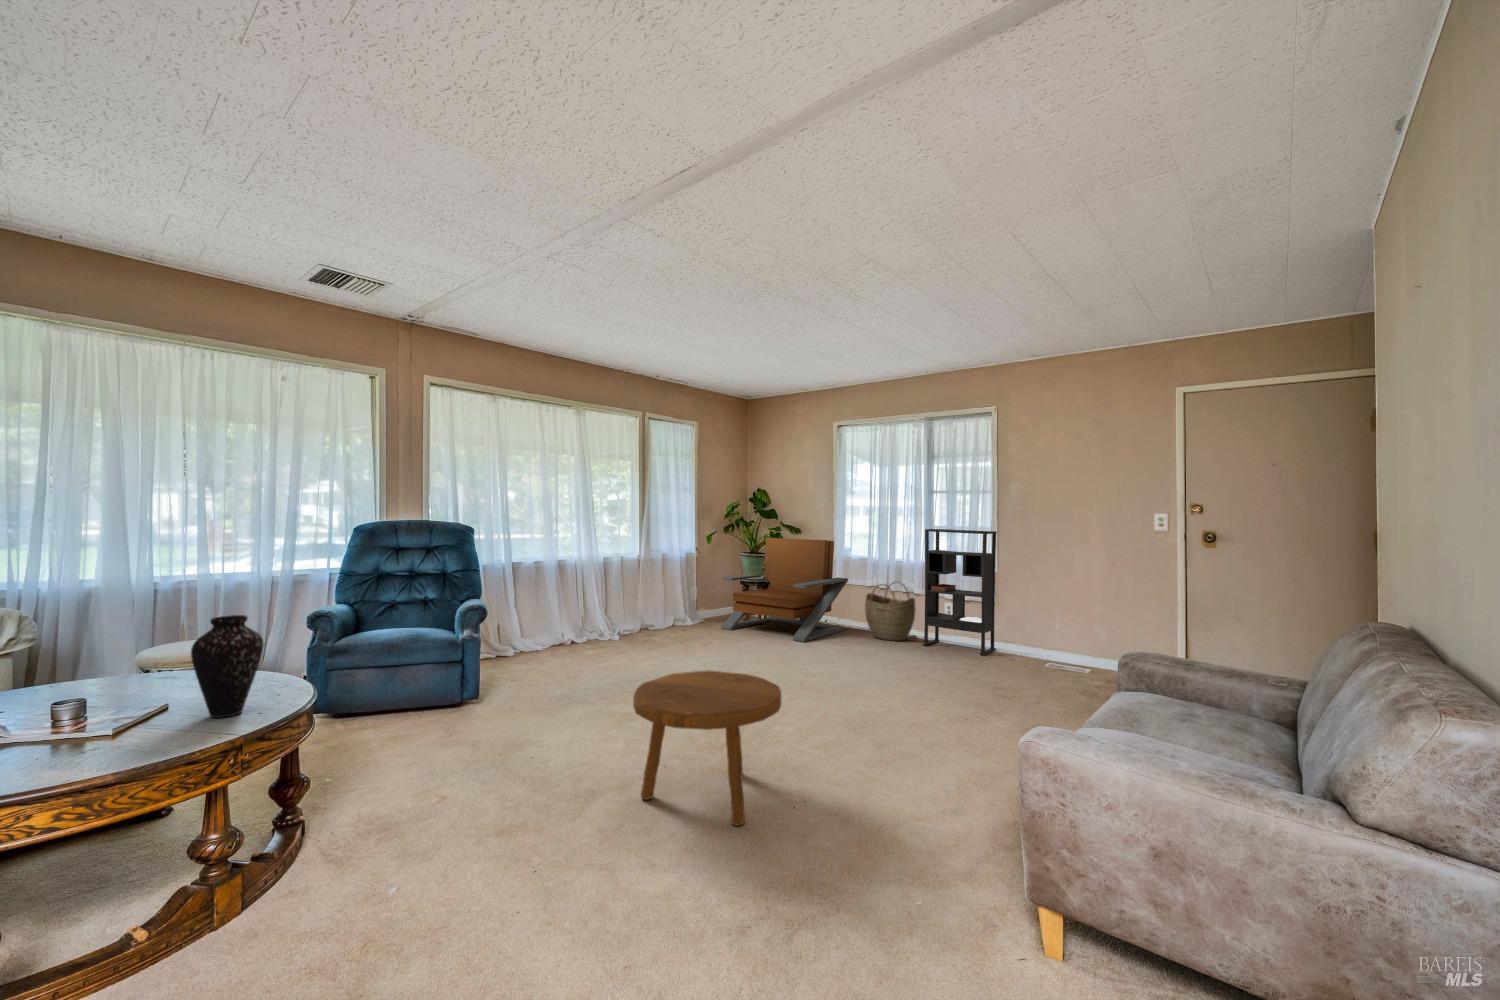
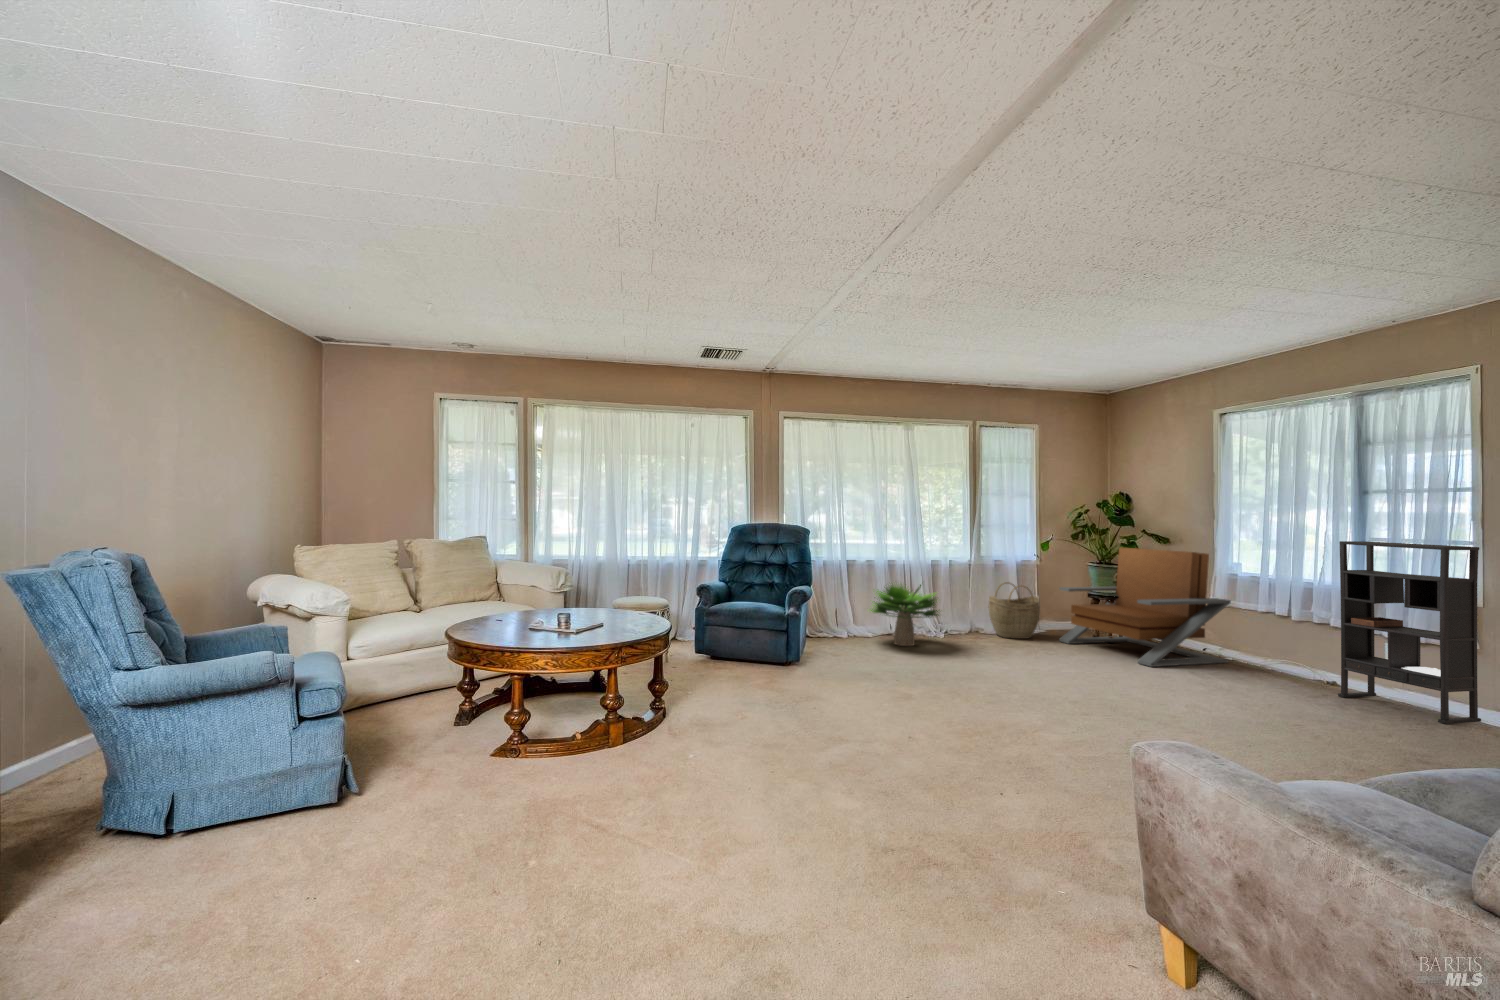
potted plant: none [539,580,629,656] -> present [870,585,939,646]
woven basket: present [865,582,915,641] -> present [988,582,1040,639]
vase: present [191,615,263,718] -> none [610,574,642,632]
footstool: present [633,671,781,825] -> none [860,656,996,790]

